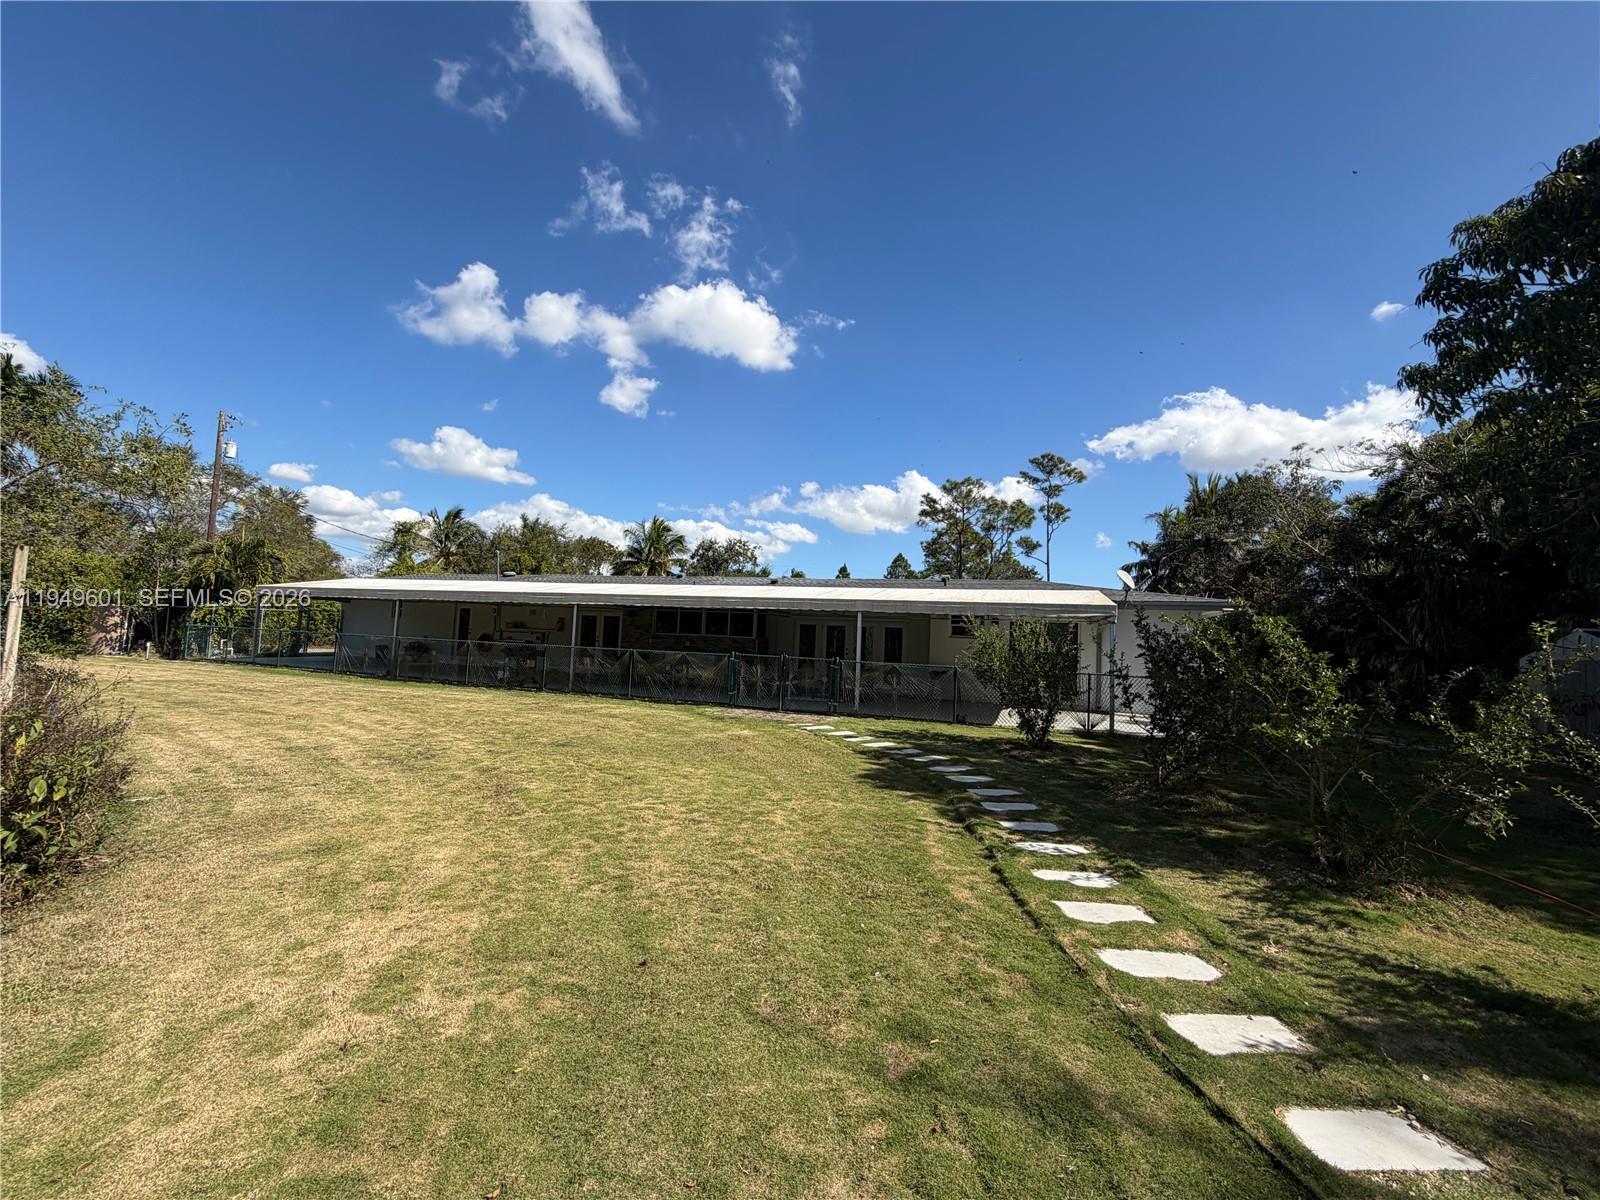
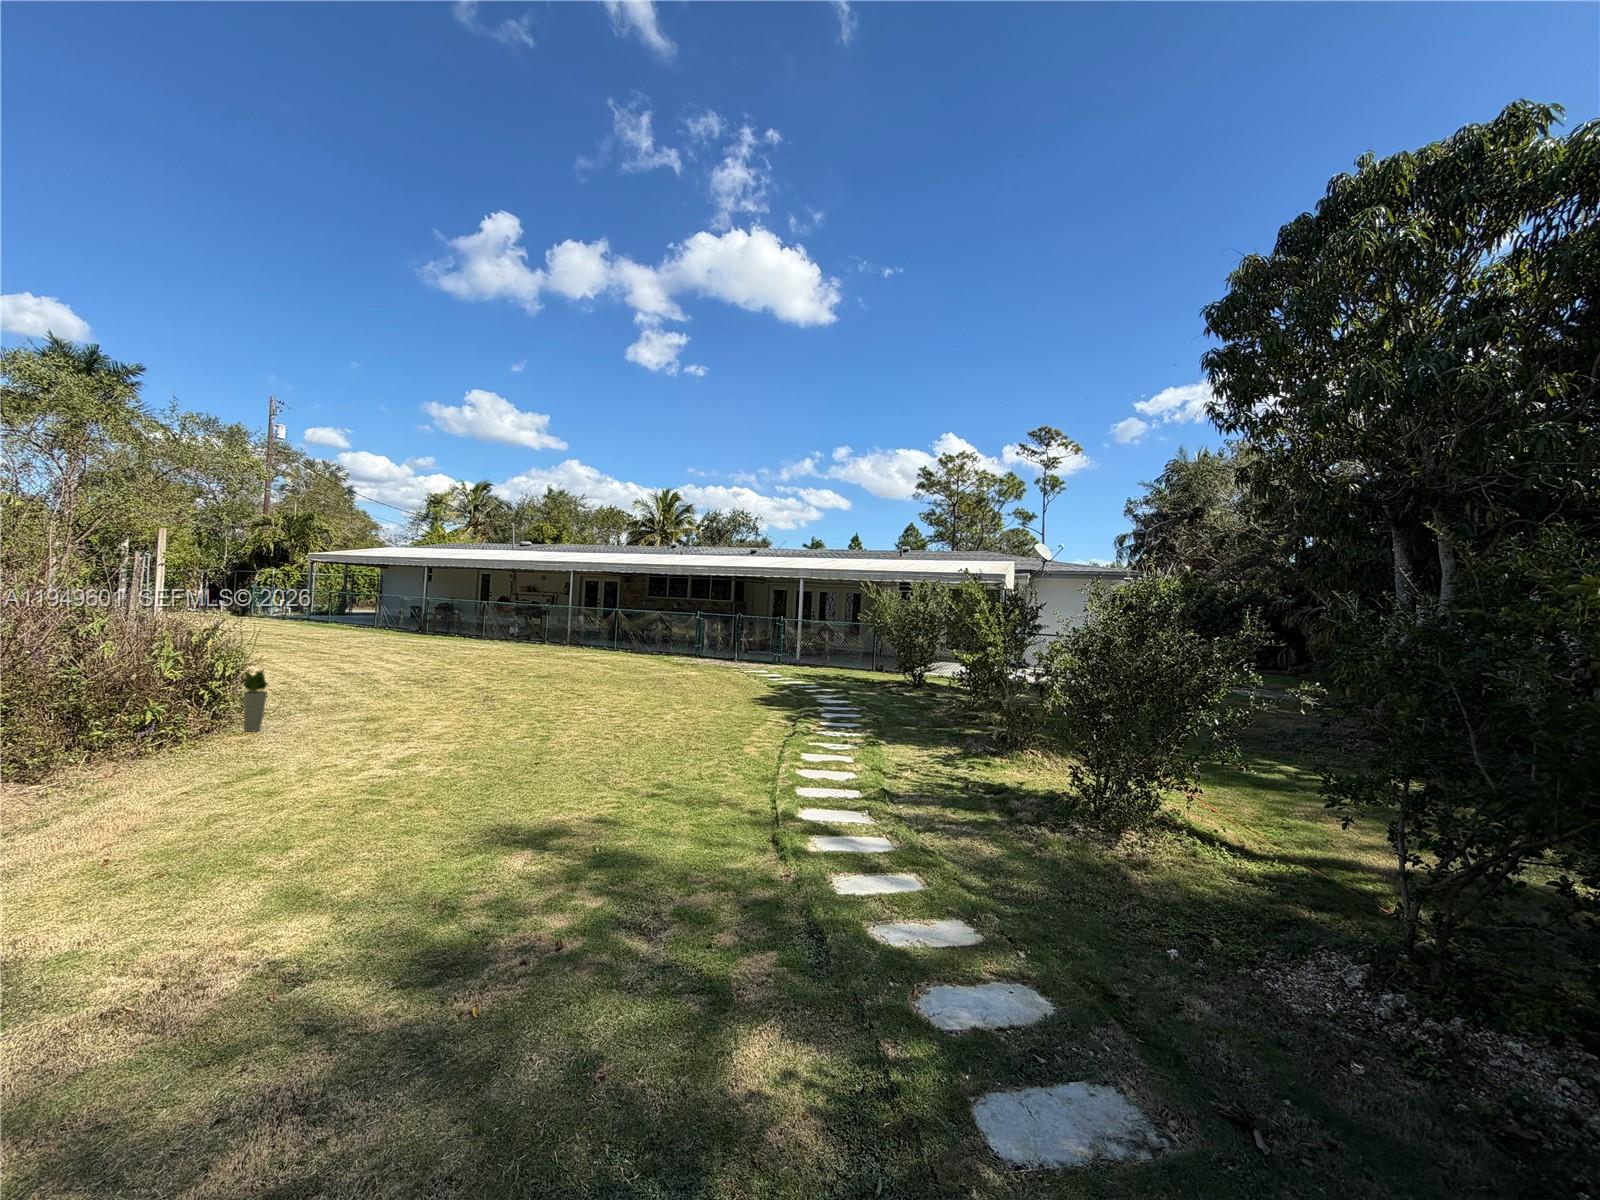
planter: none [86,770,145,888] -> present [242,669,267,732]

